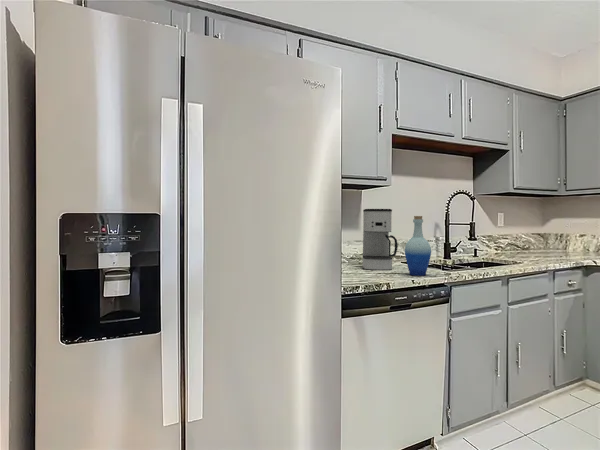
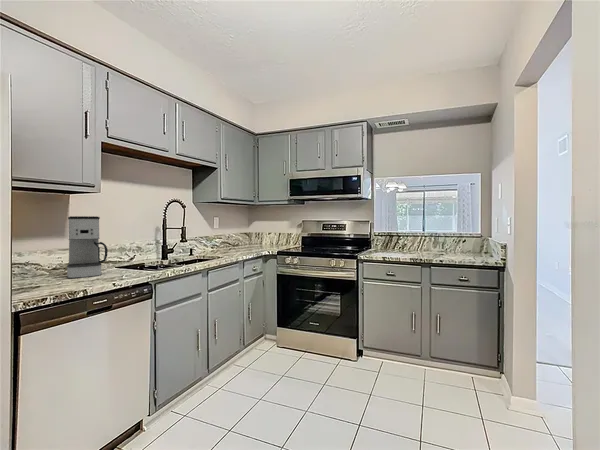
bottle: present [405,216,431,276] -> none [109,223,136,279]

